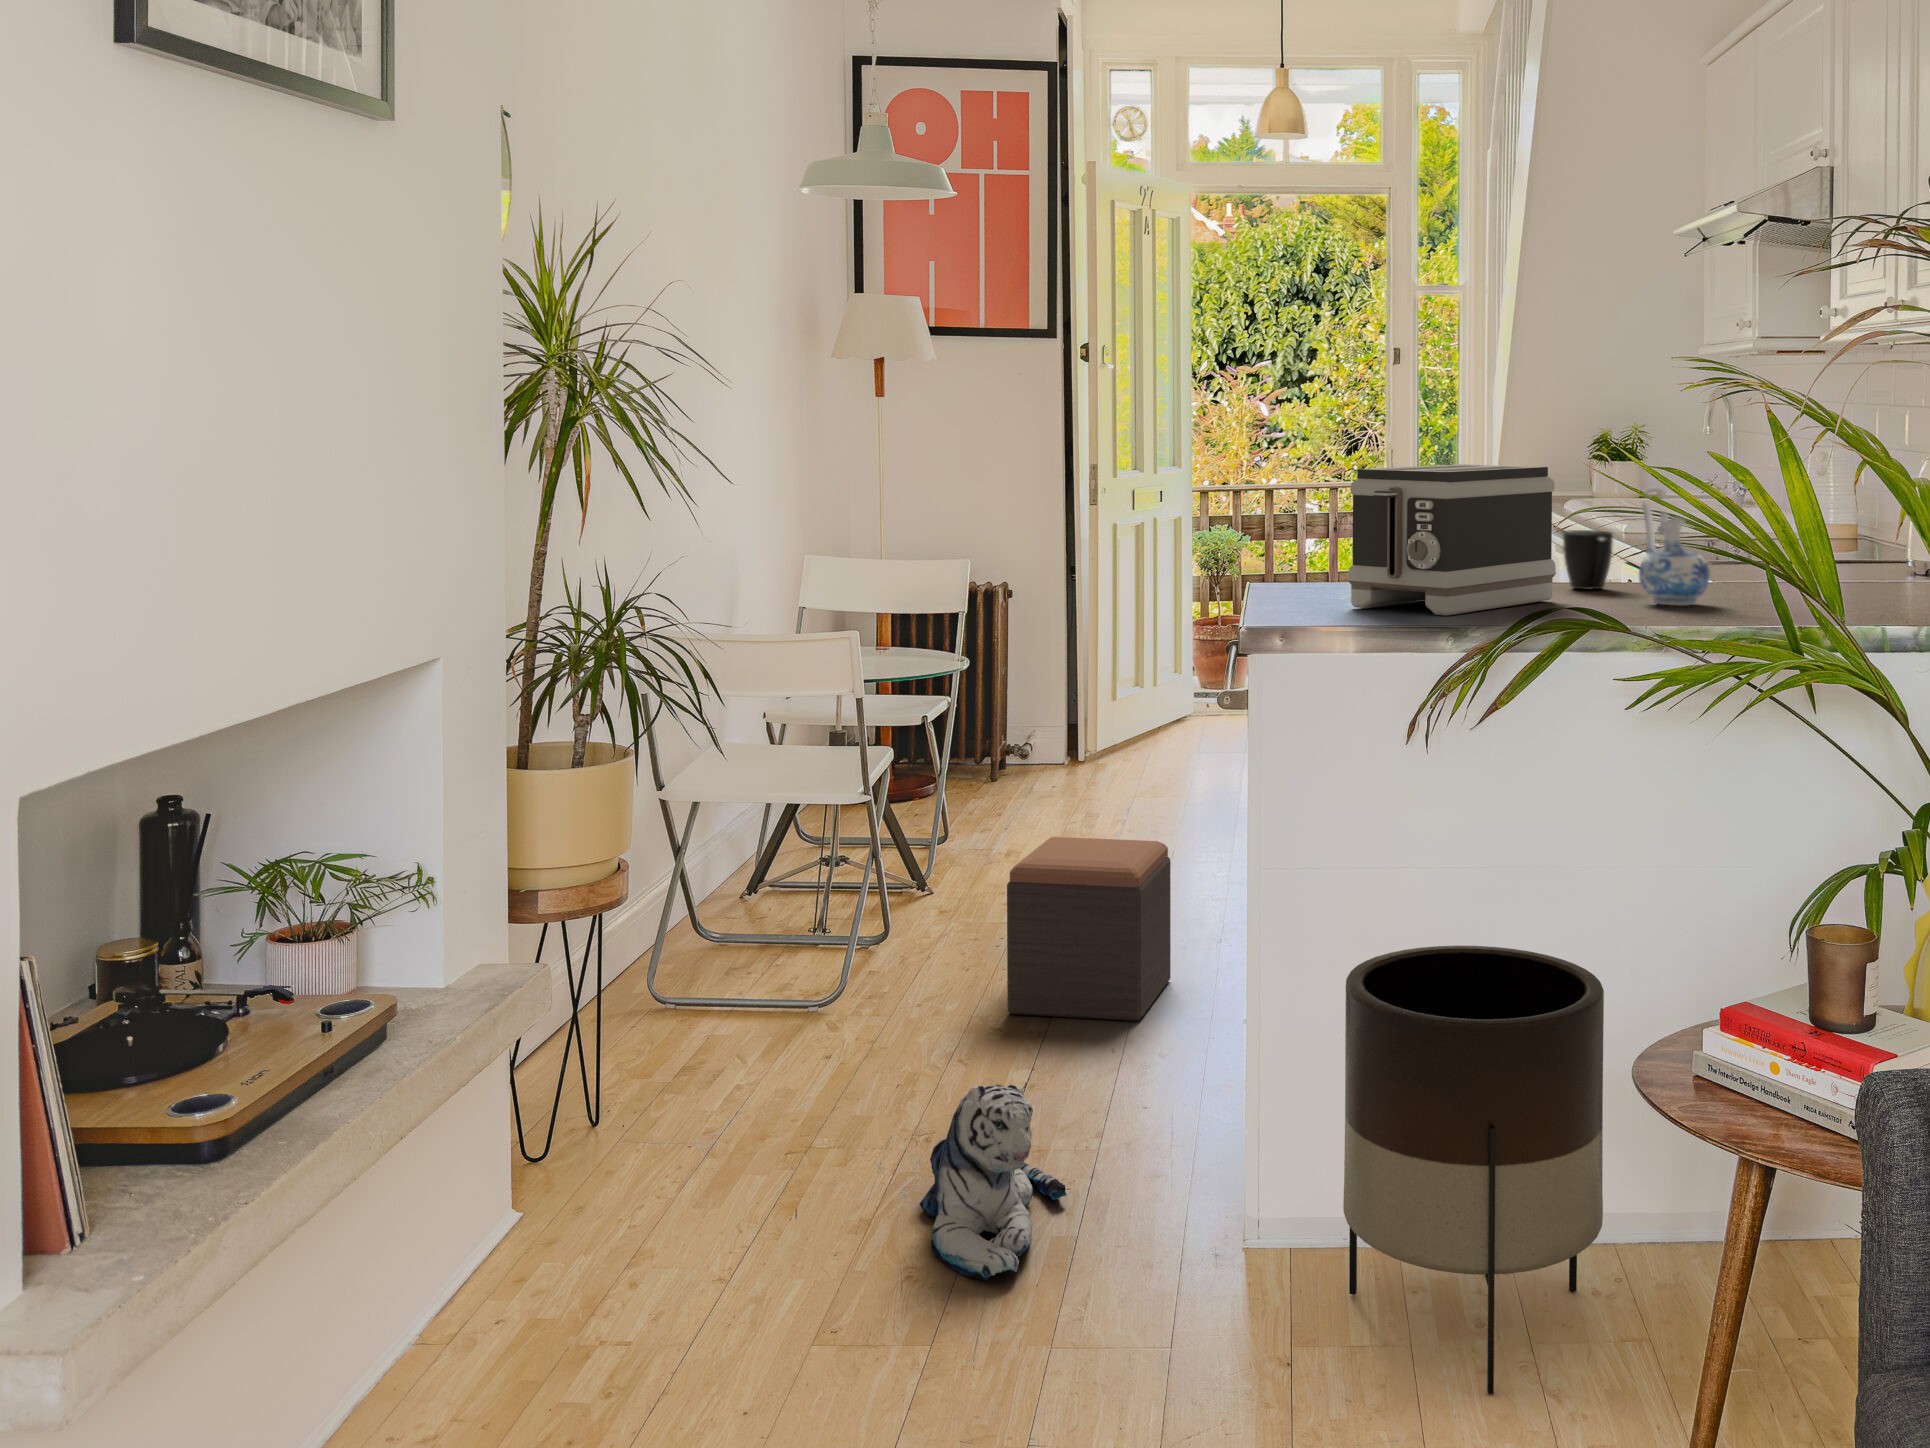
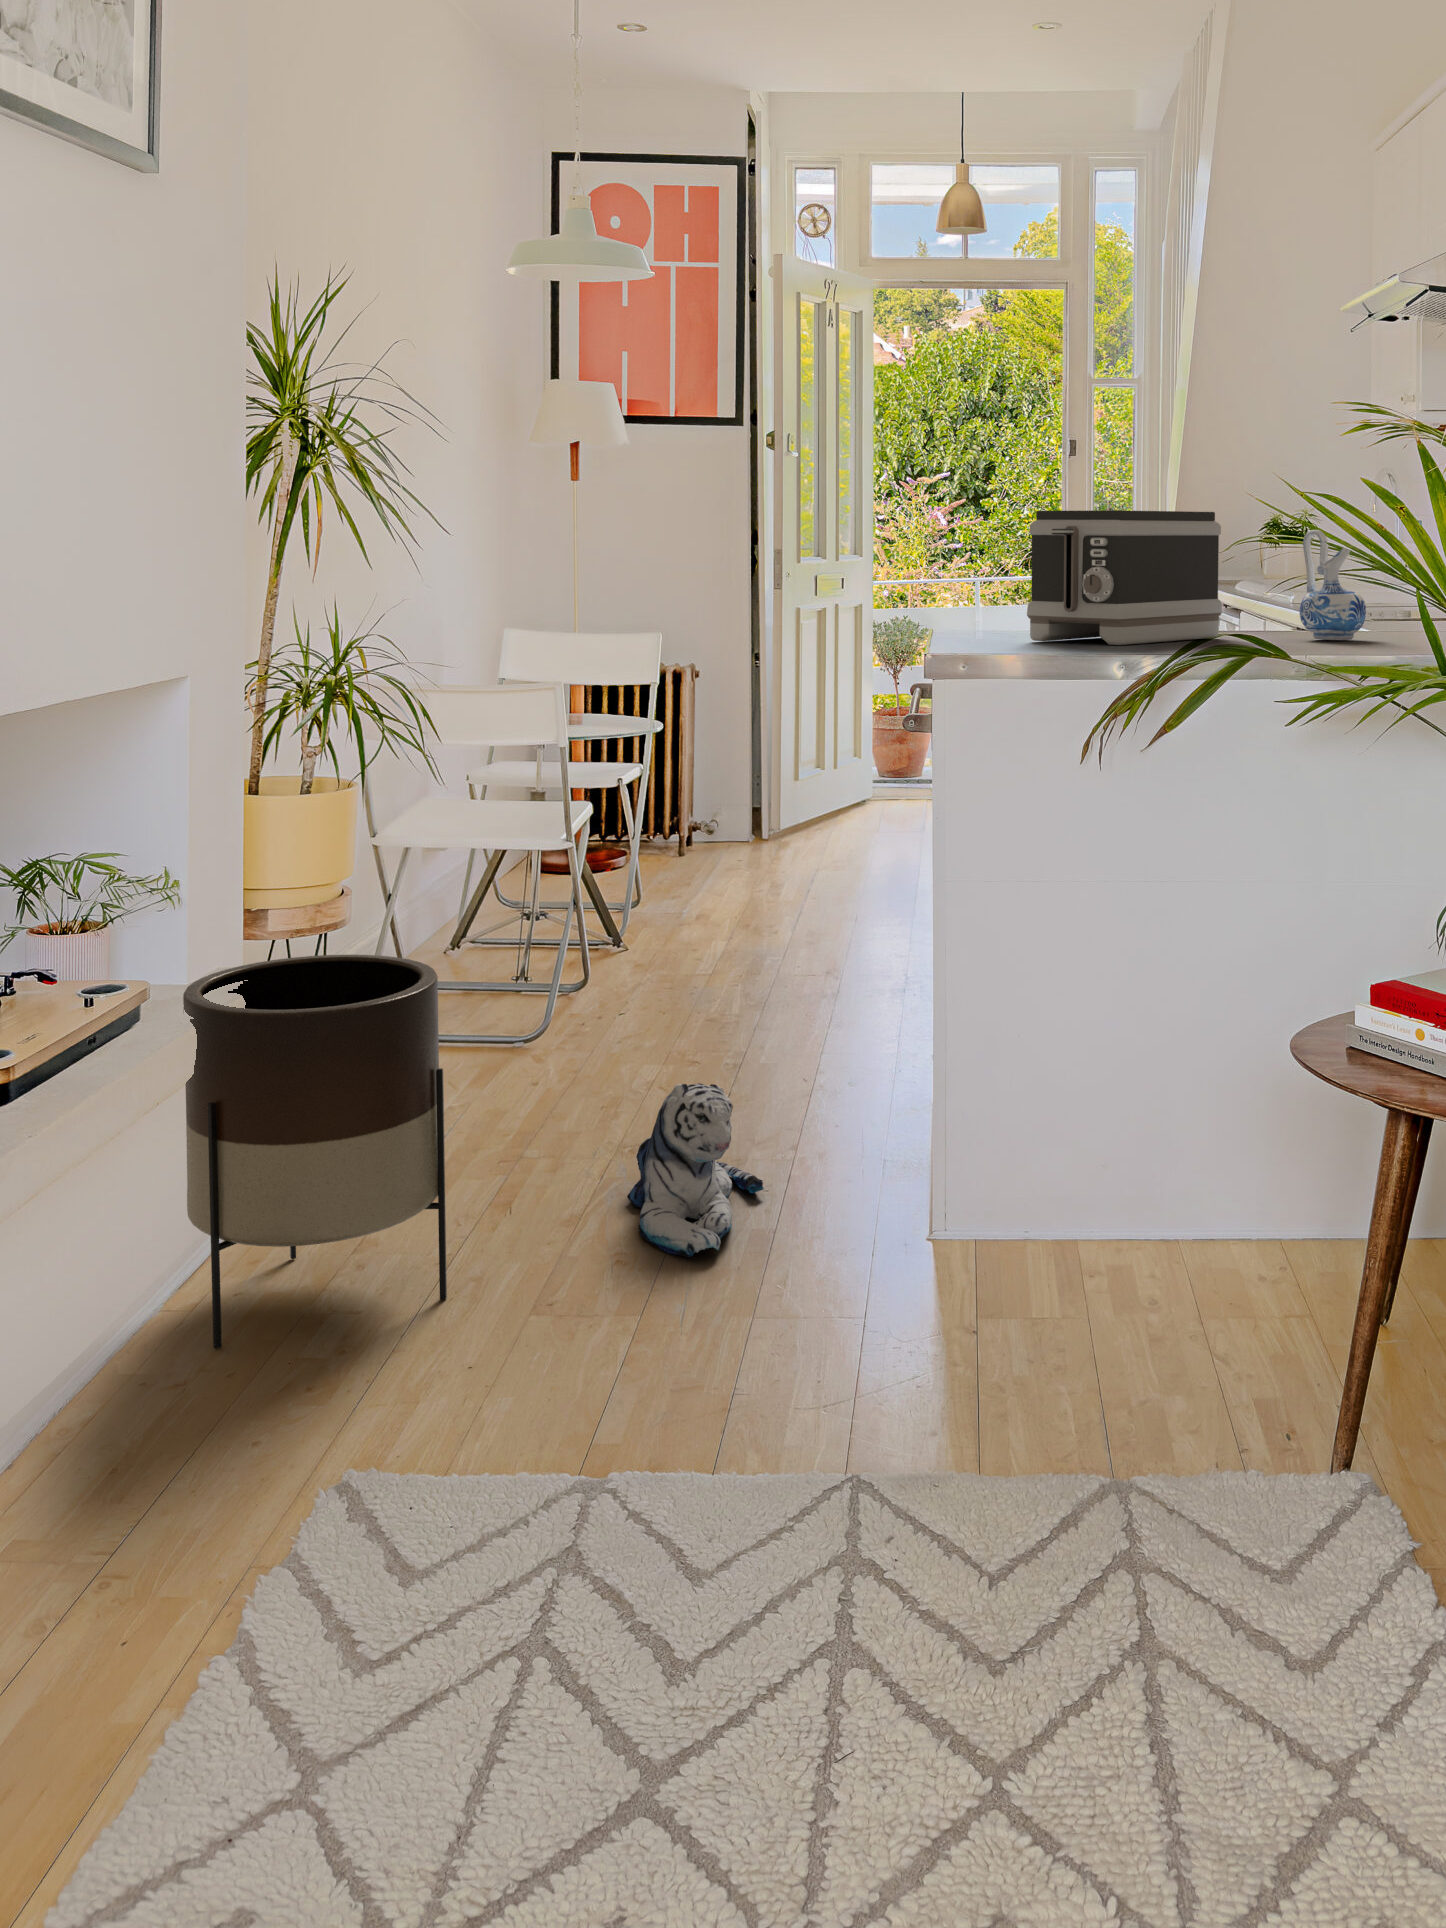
mug: present [1563,530,1613,589] -> none [1229,578,1276,632]
footstool: present [1007,837,1171,1021] -> none [705,882,858,1051]
planter: present [1343,946,1604,1394] -> present [183,955,447,1349]

